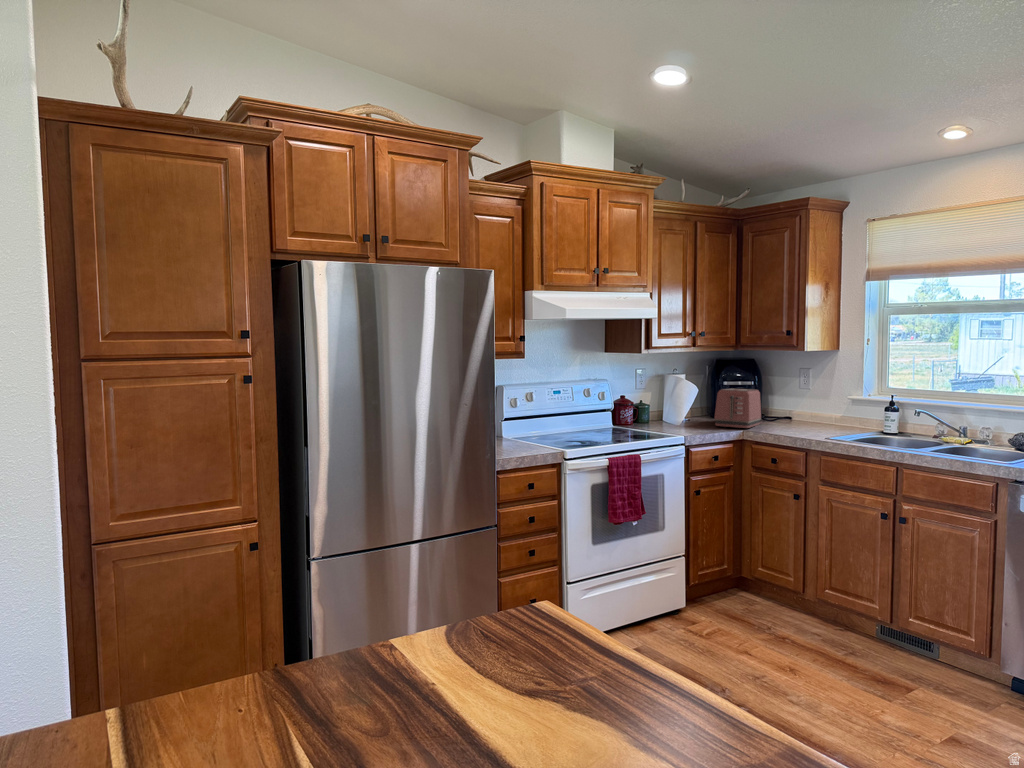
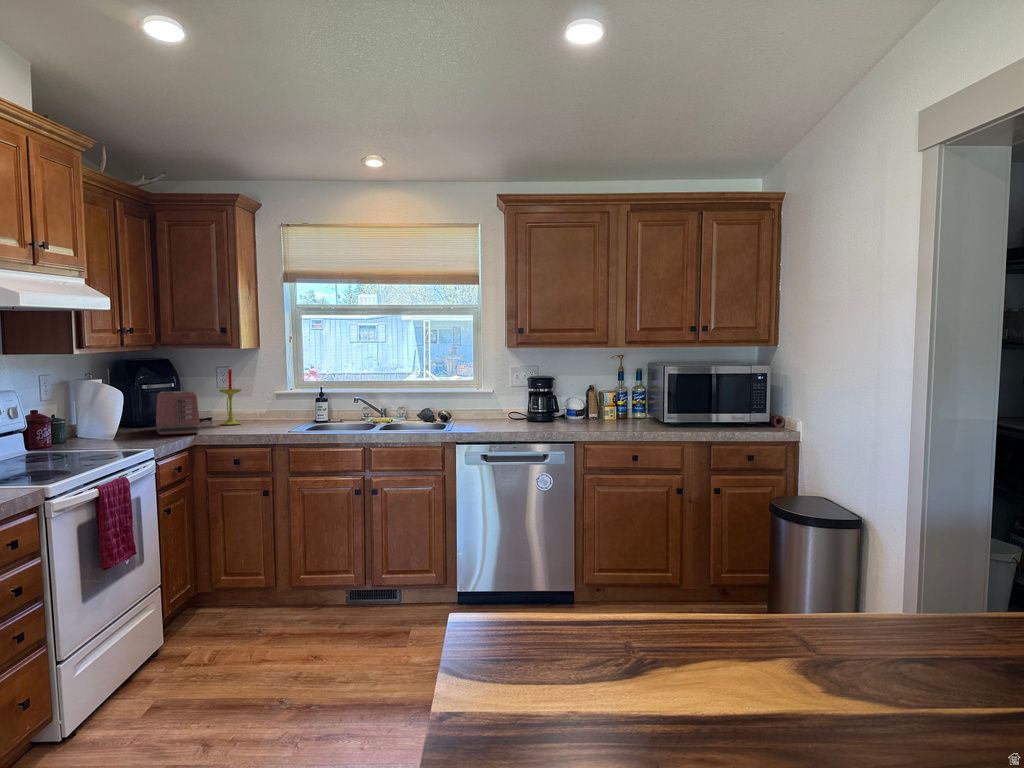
candle: none [788,369,812,425] -> present [219,369,242,425]

